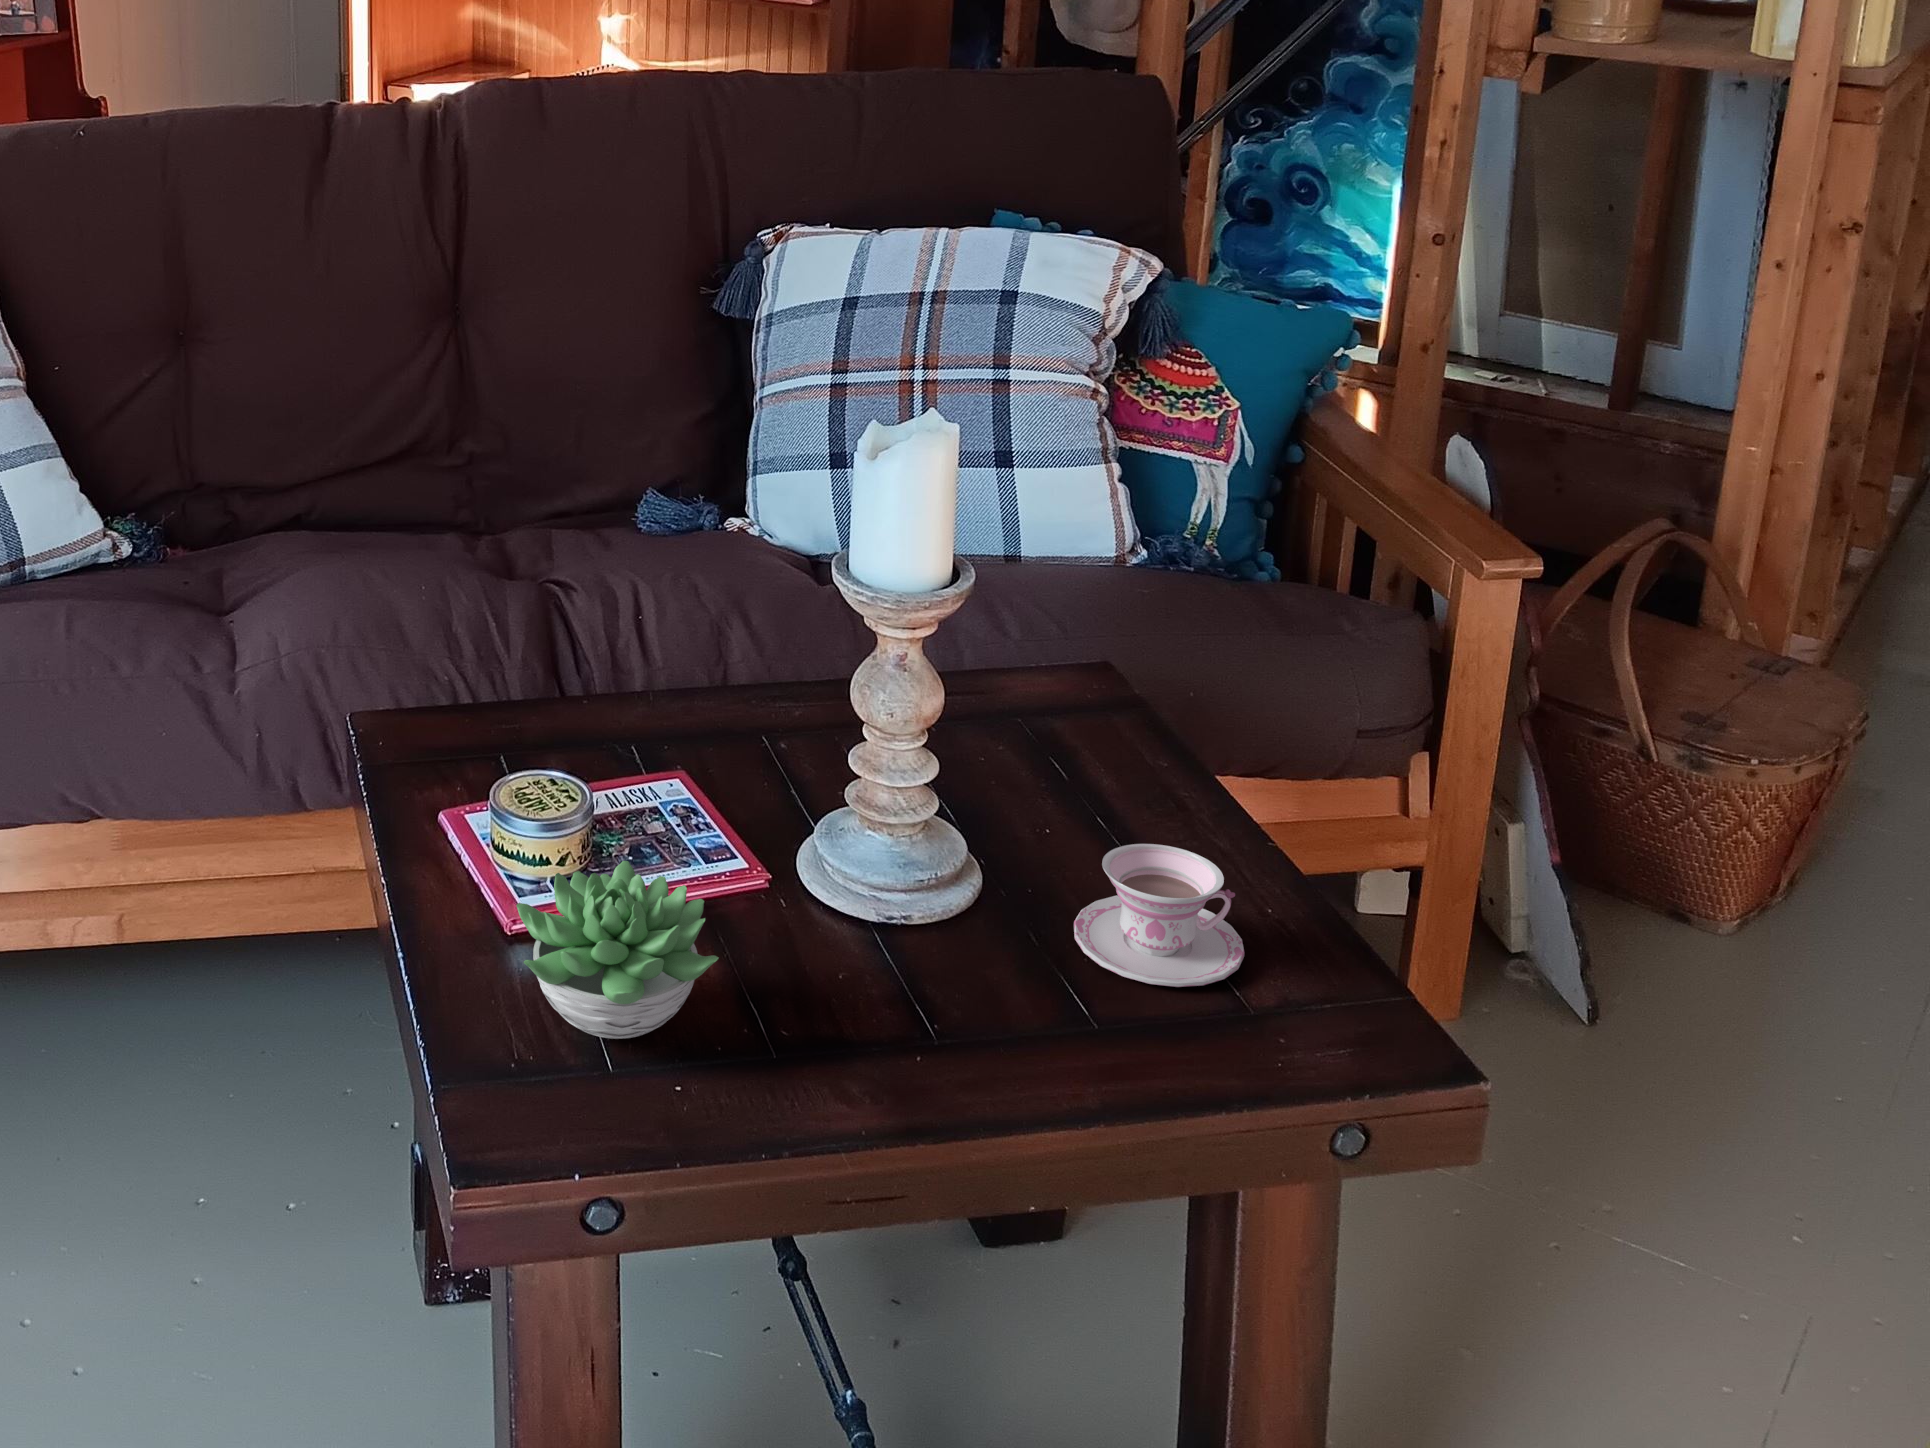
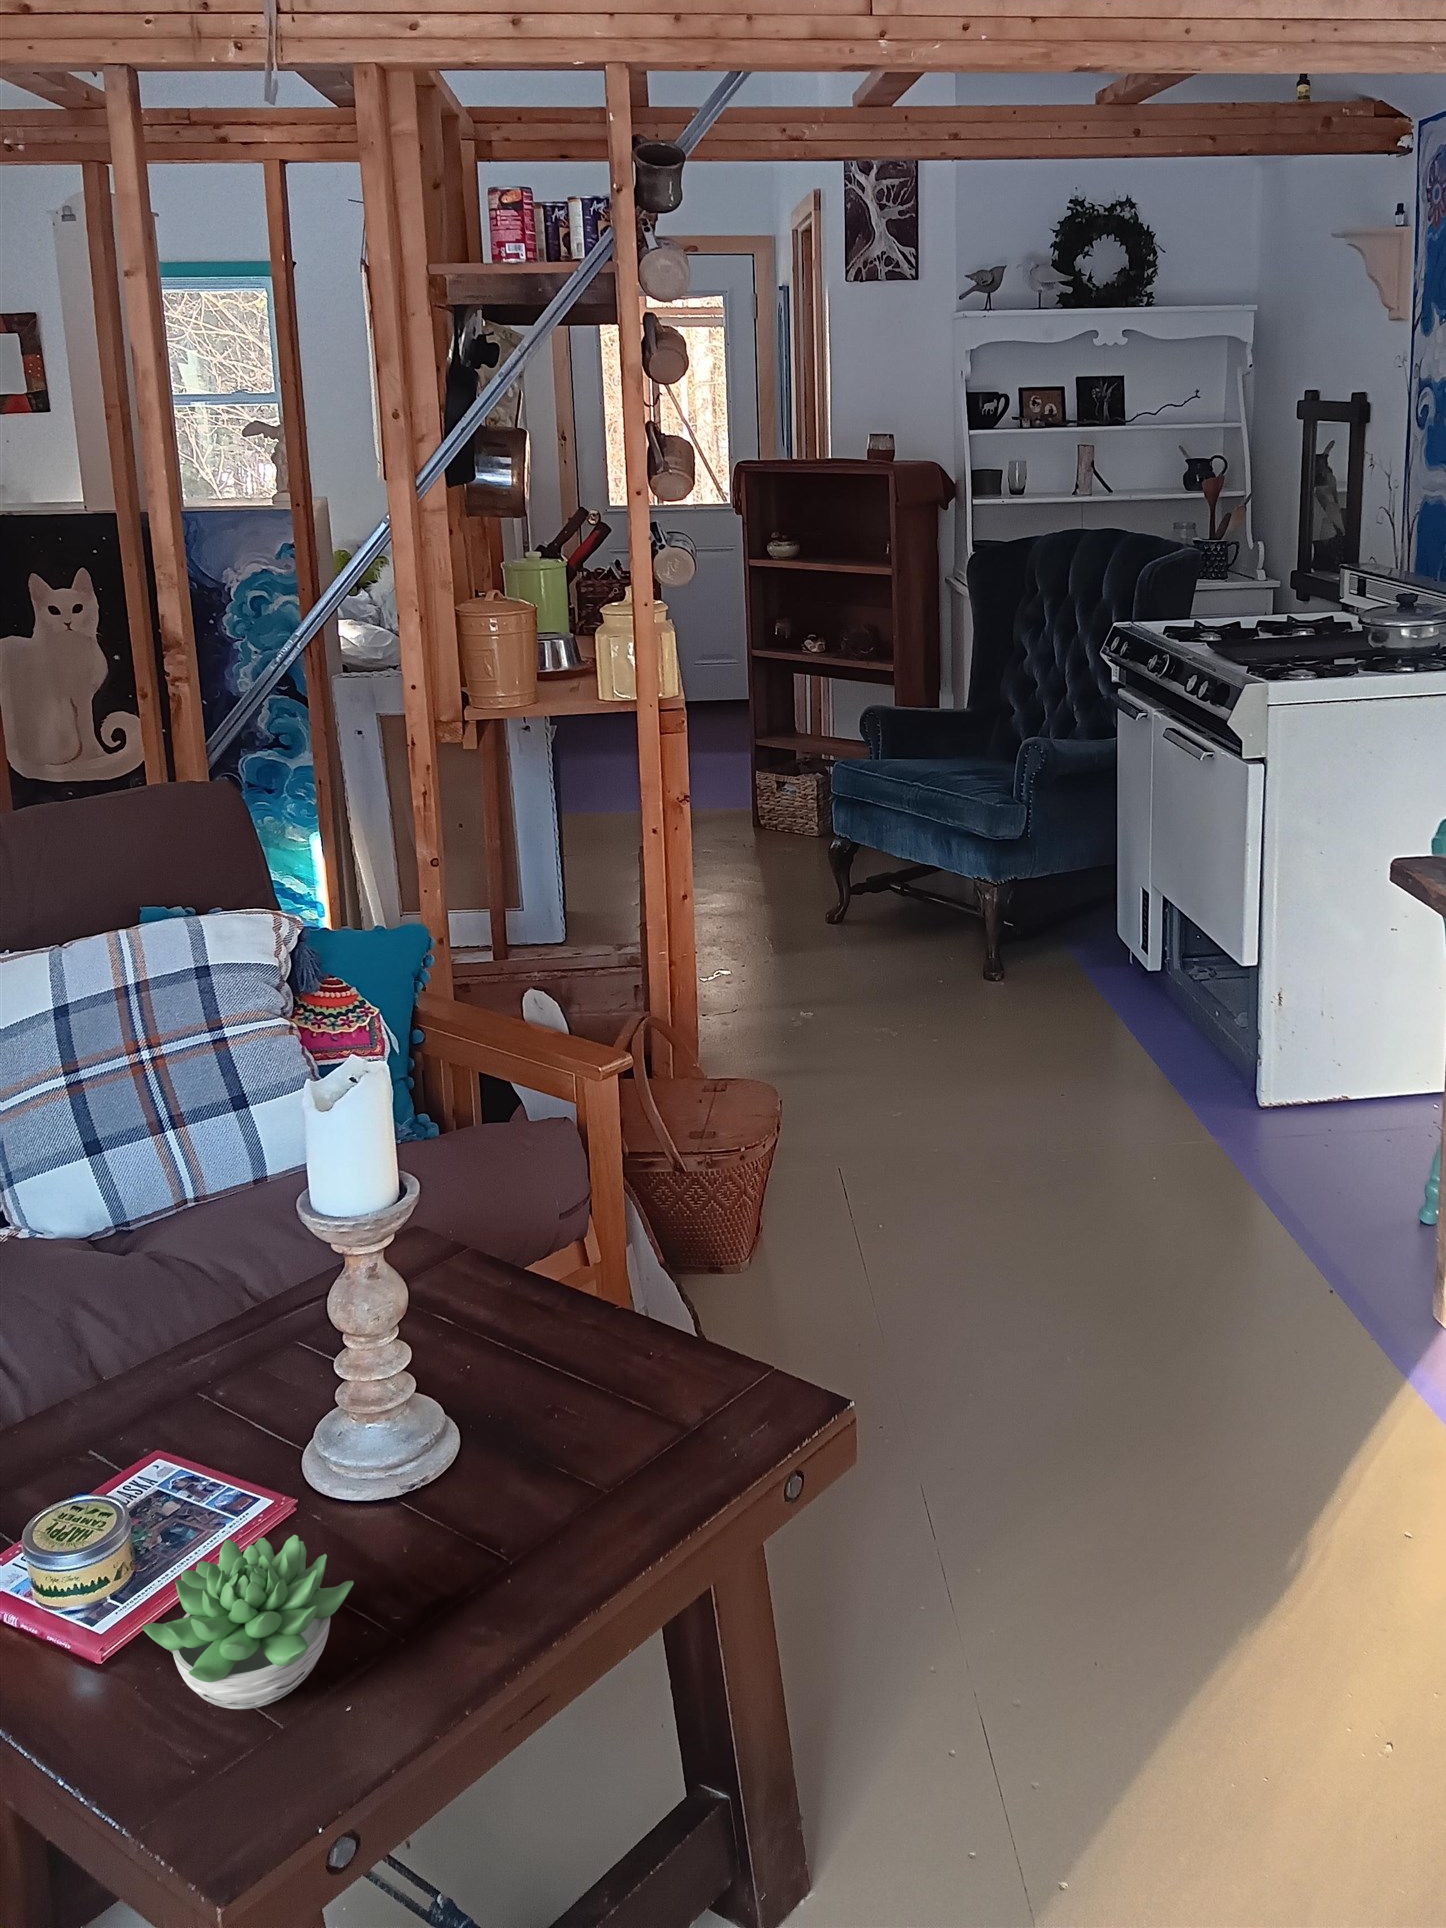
teacup: present [1074,844,1245,987] -> none [537,1336,663,1448]

